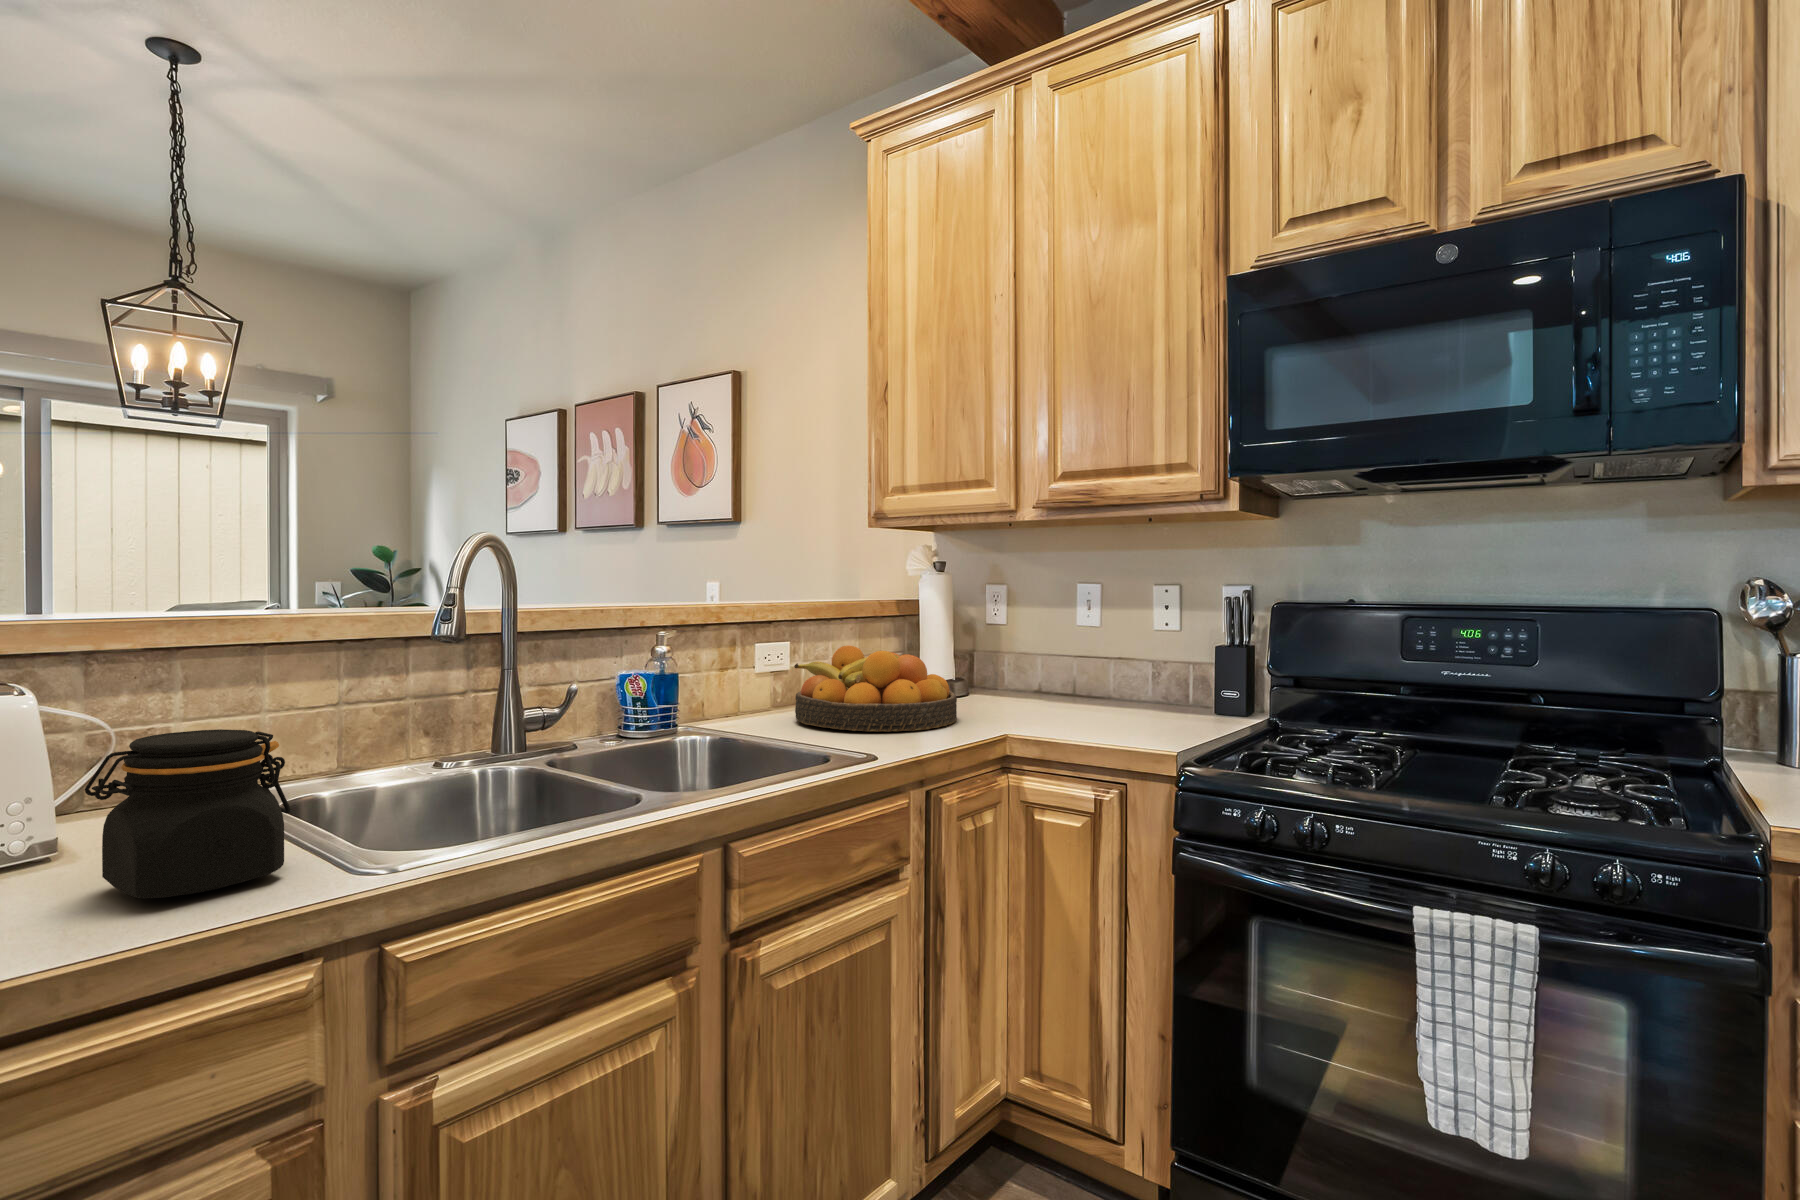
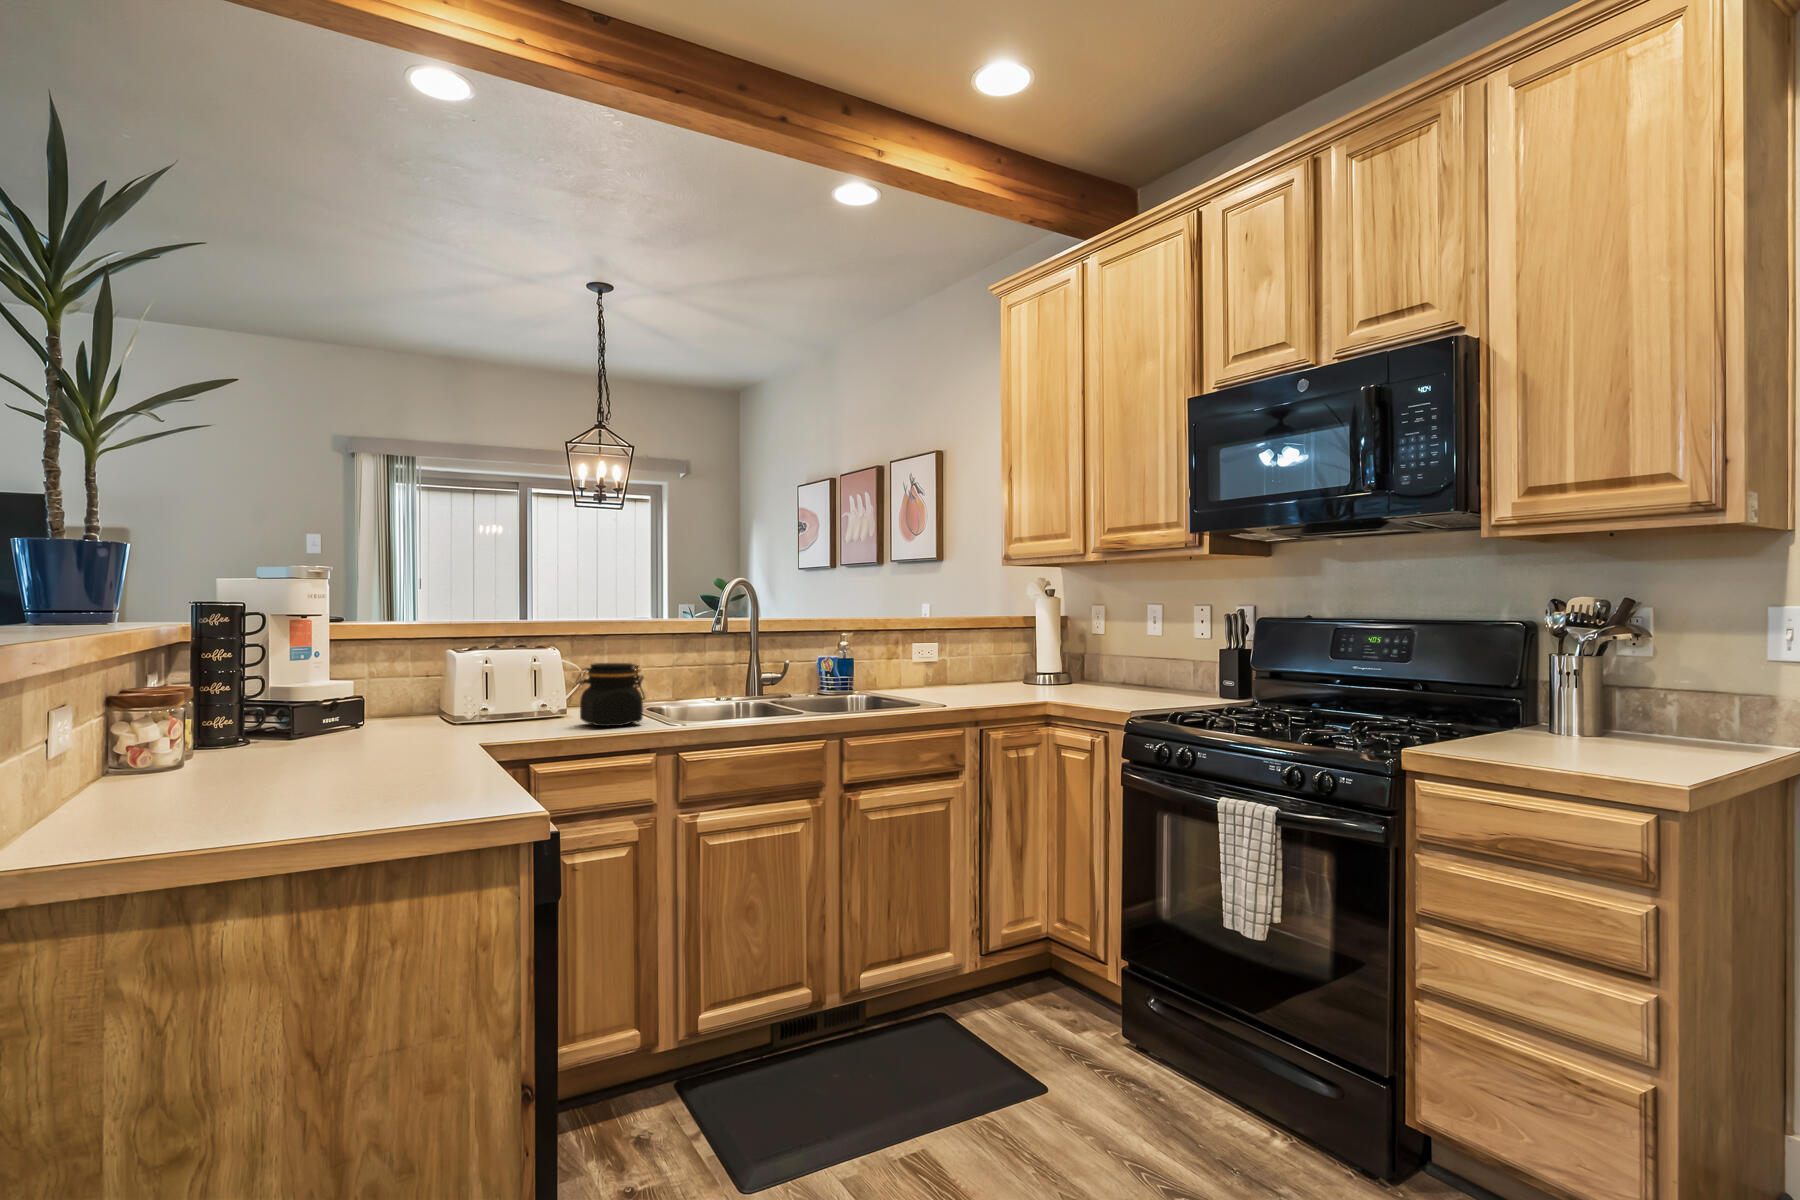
fruit bowl: present [794,646,957,732] -> none [927,644,1031,696]

